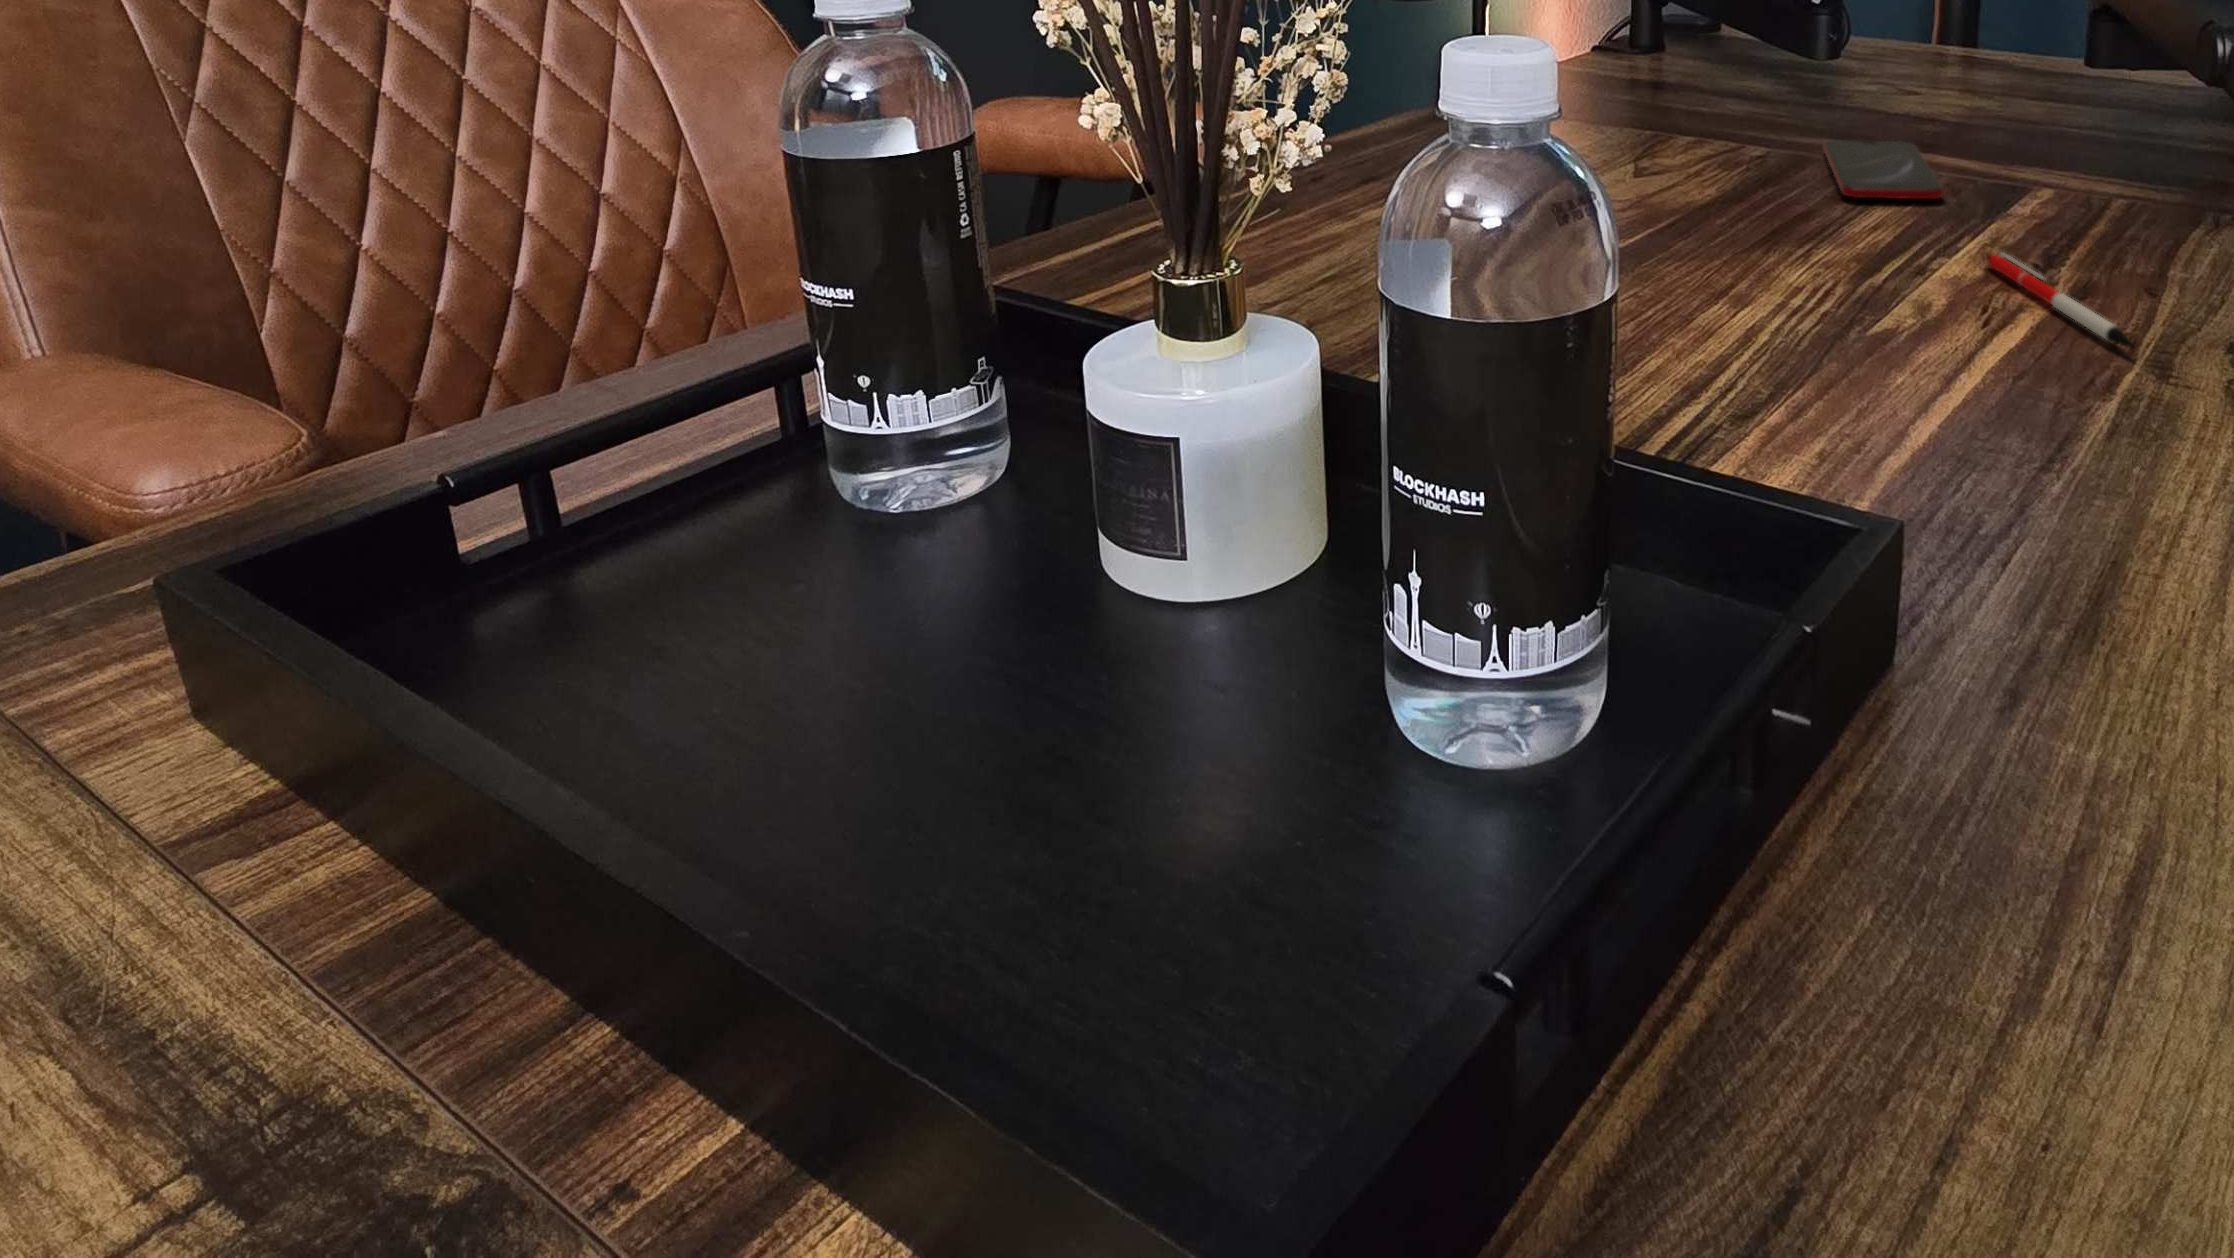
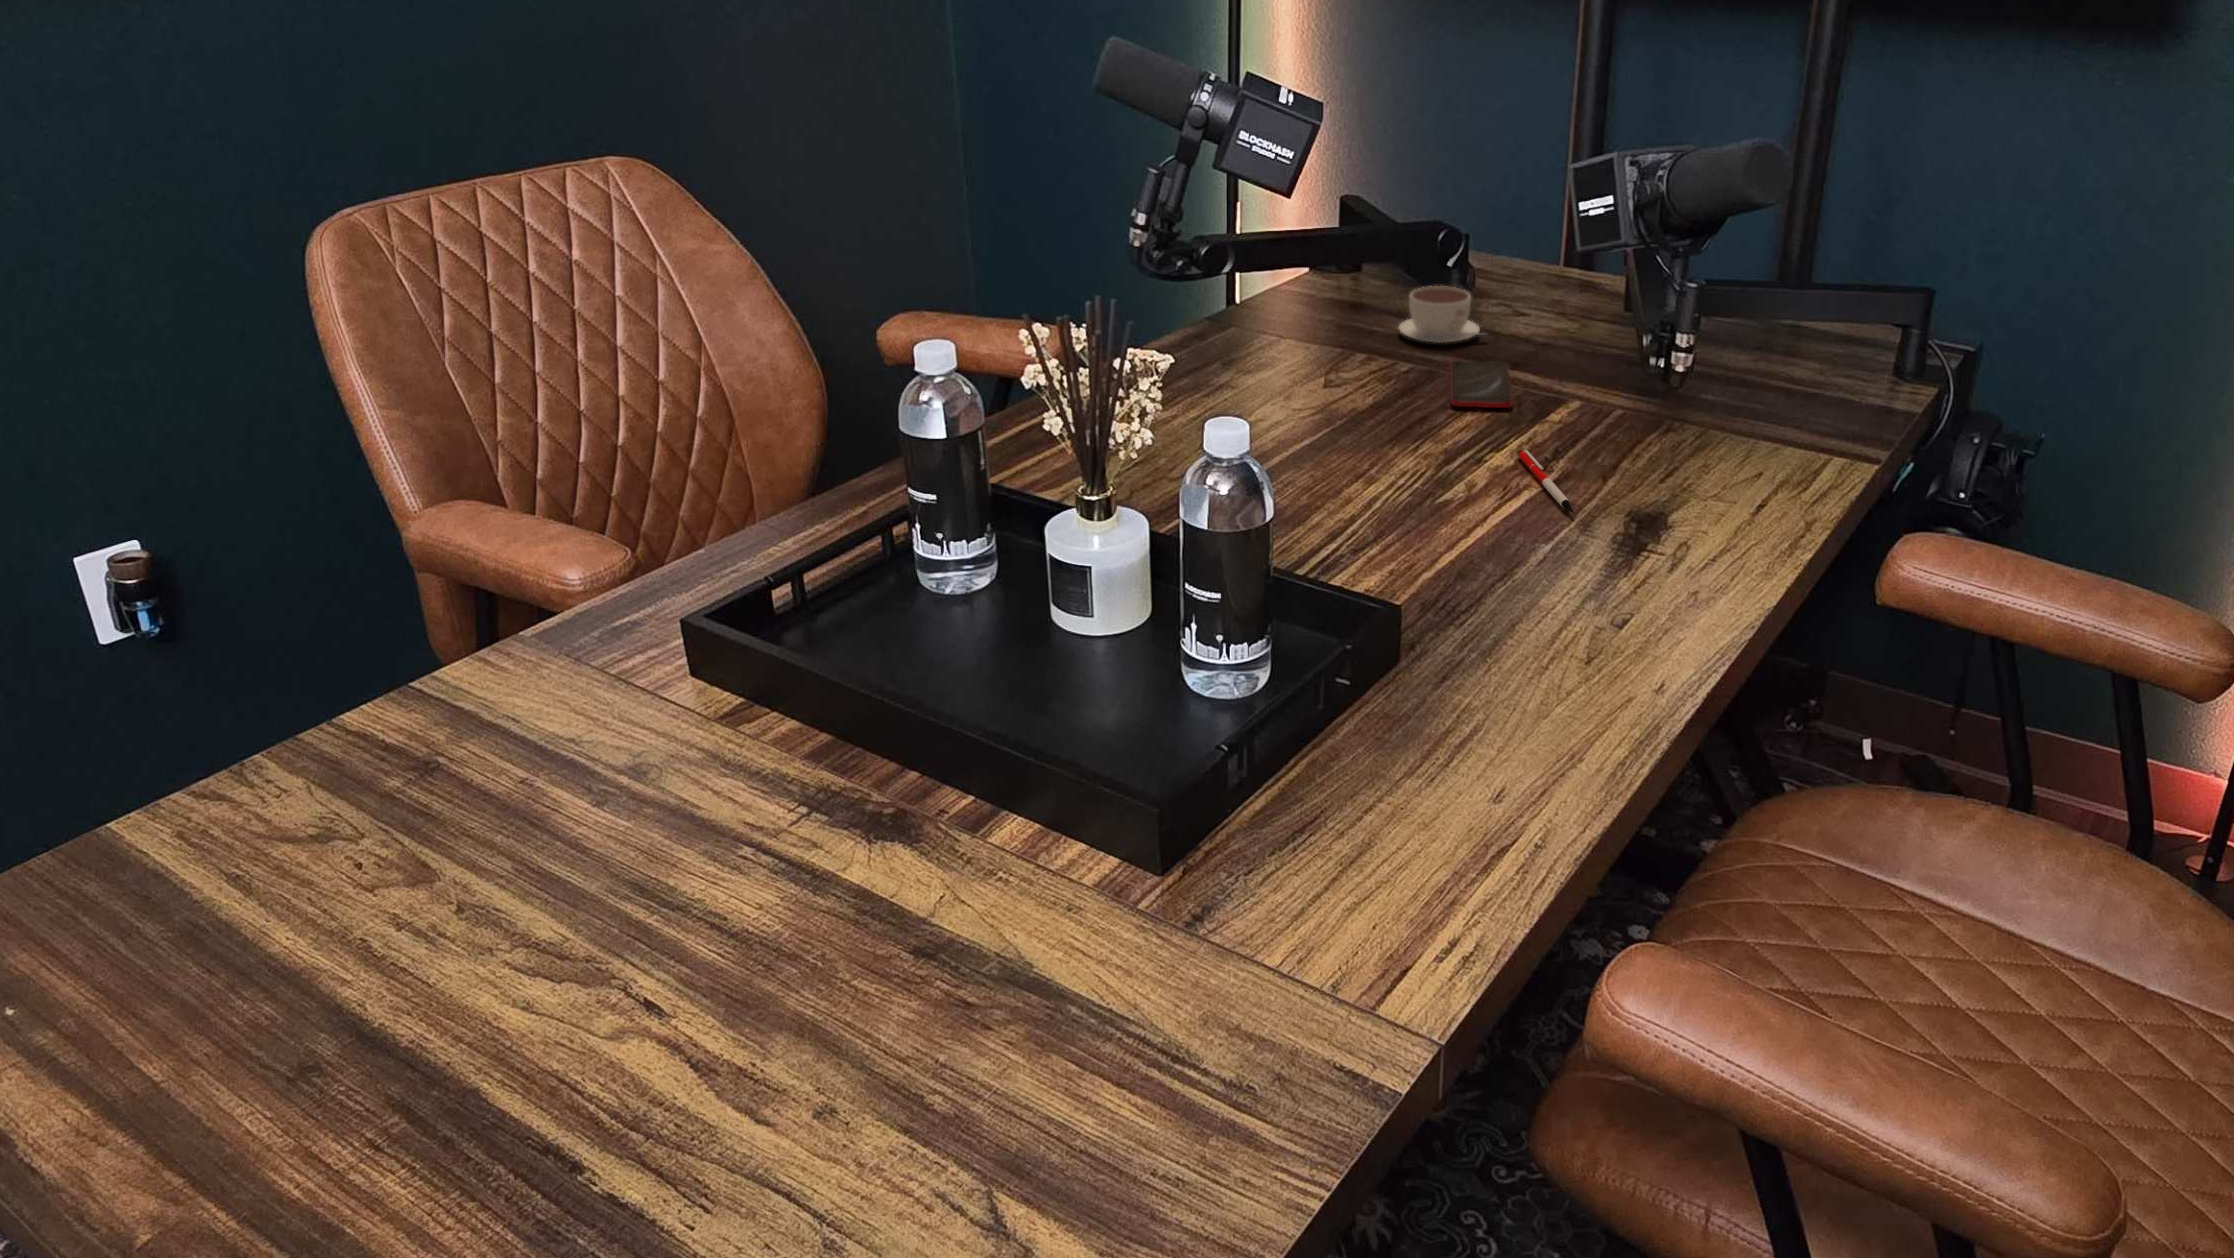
coffee cup: none [1729,45,1868,123] -> present [1399,286,1484,343]

